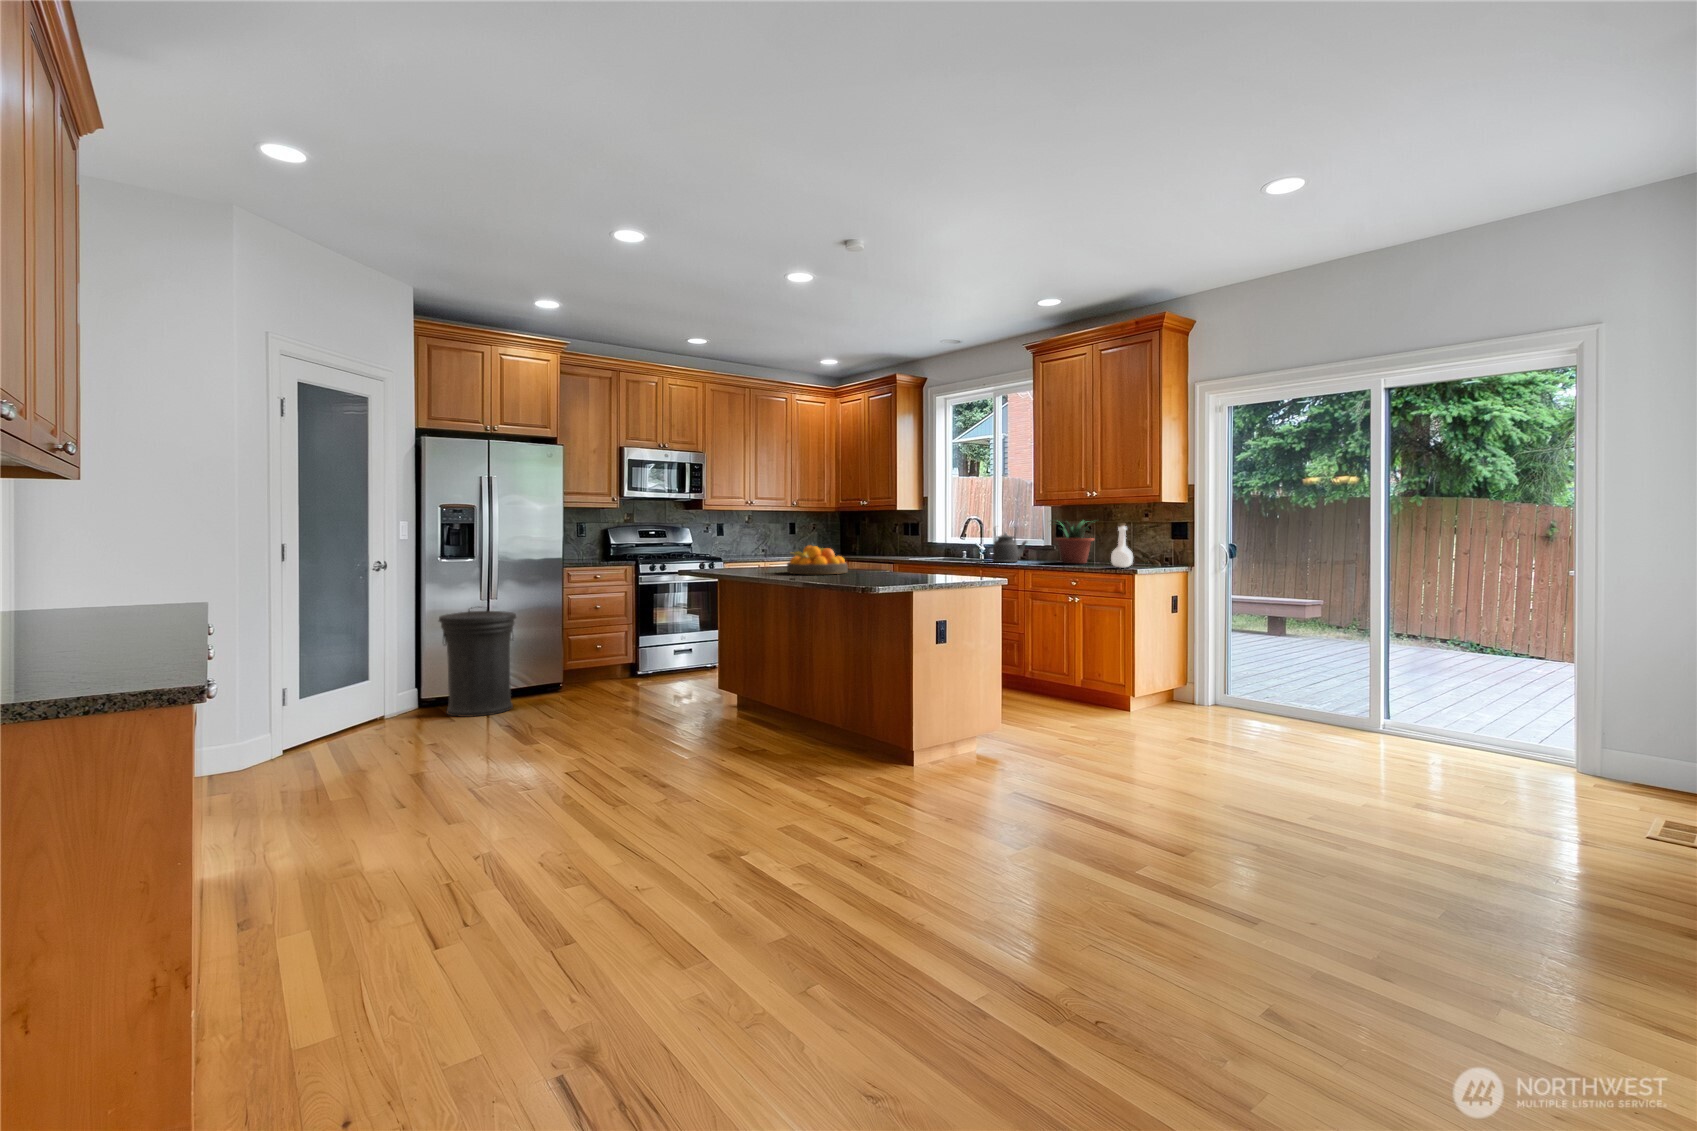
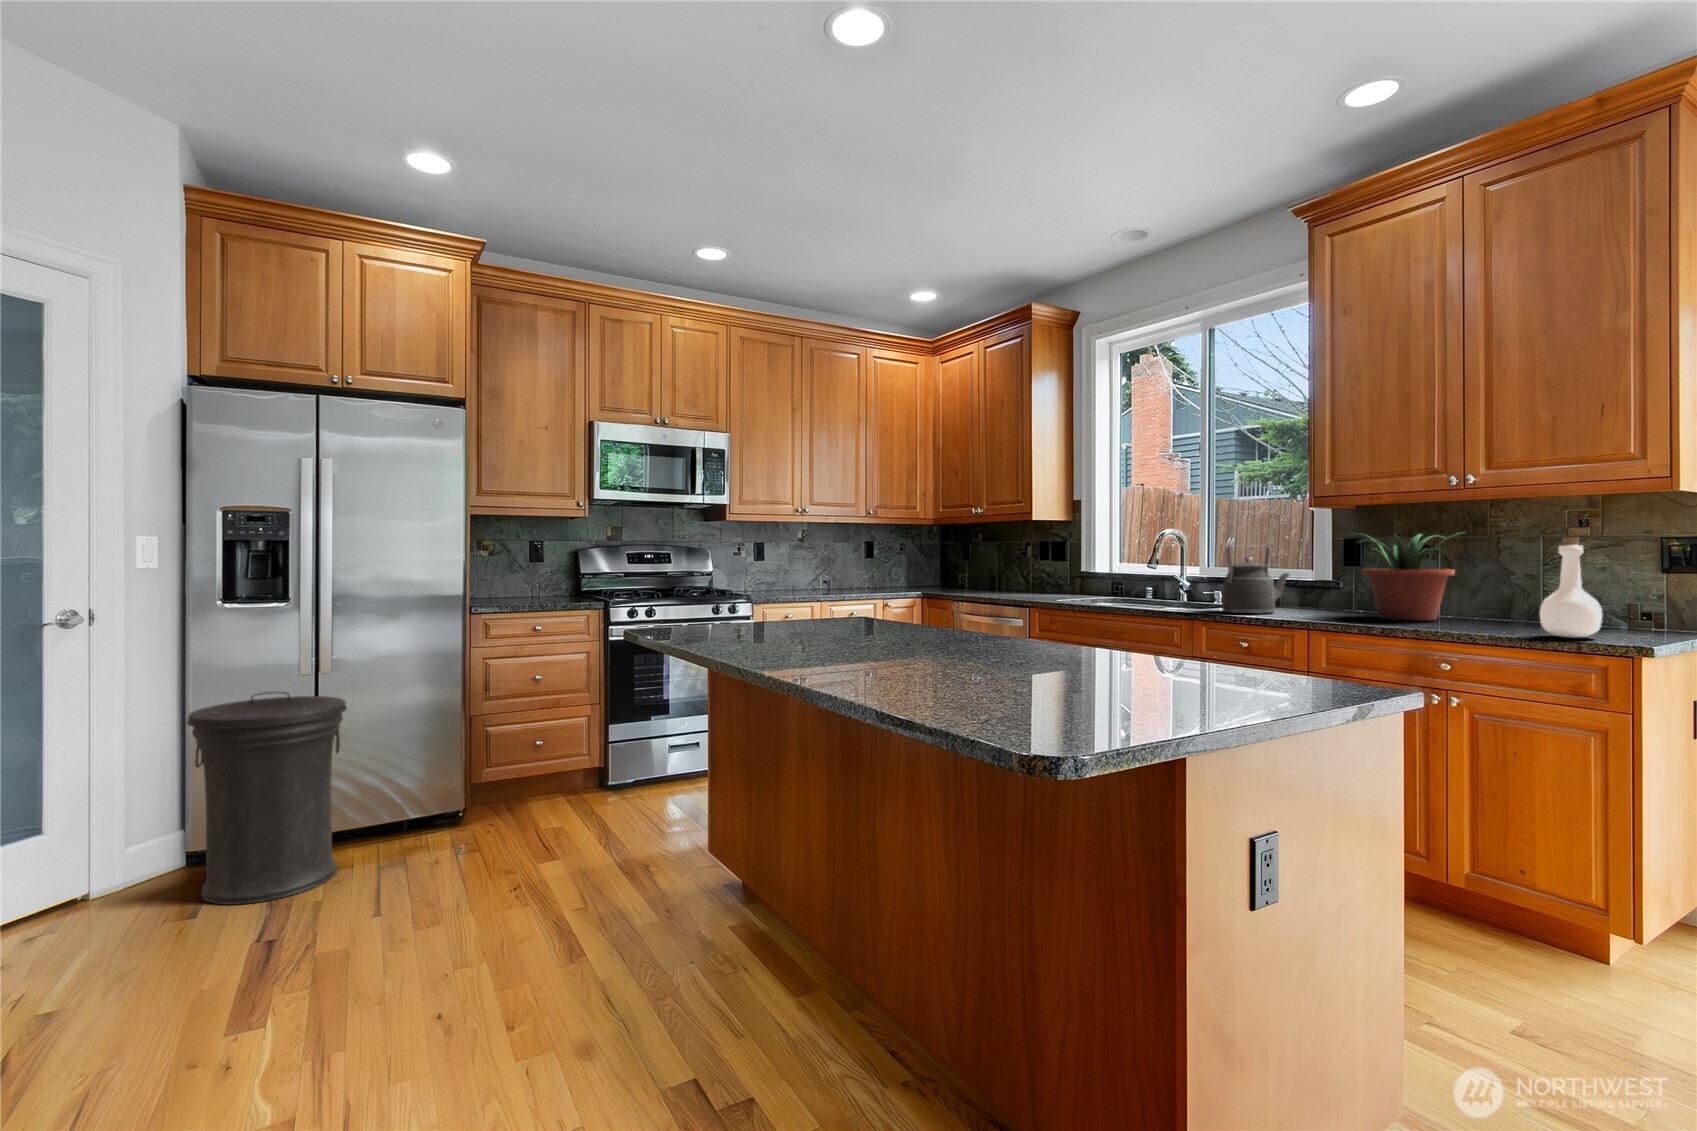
fruit bowl: present [787,545,848,574] -> none [818,585,954,654]

